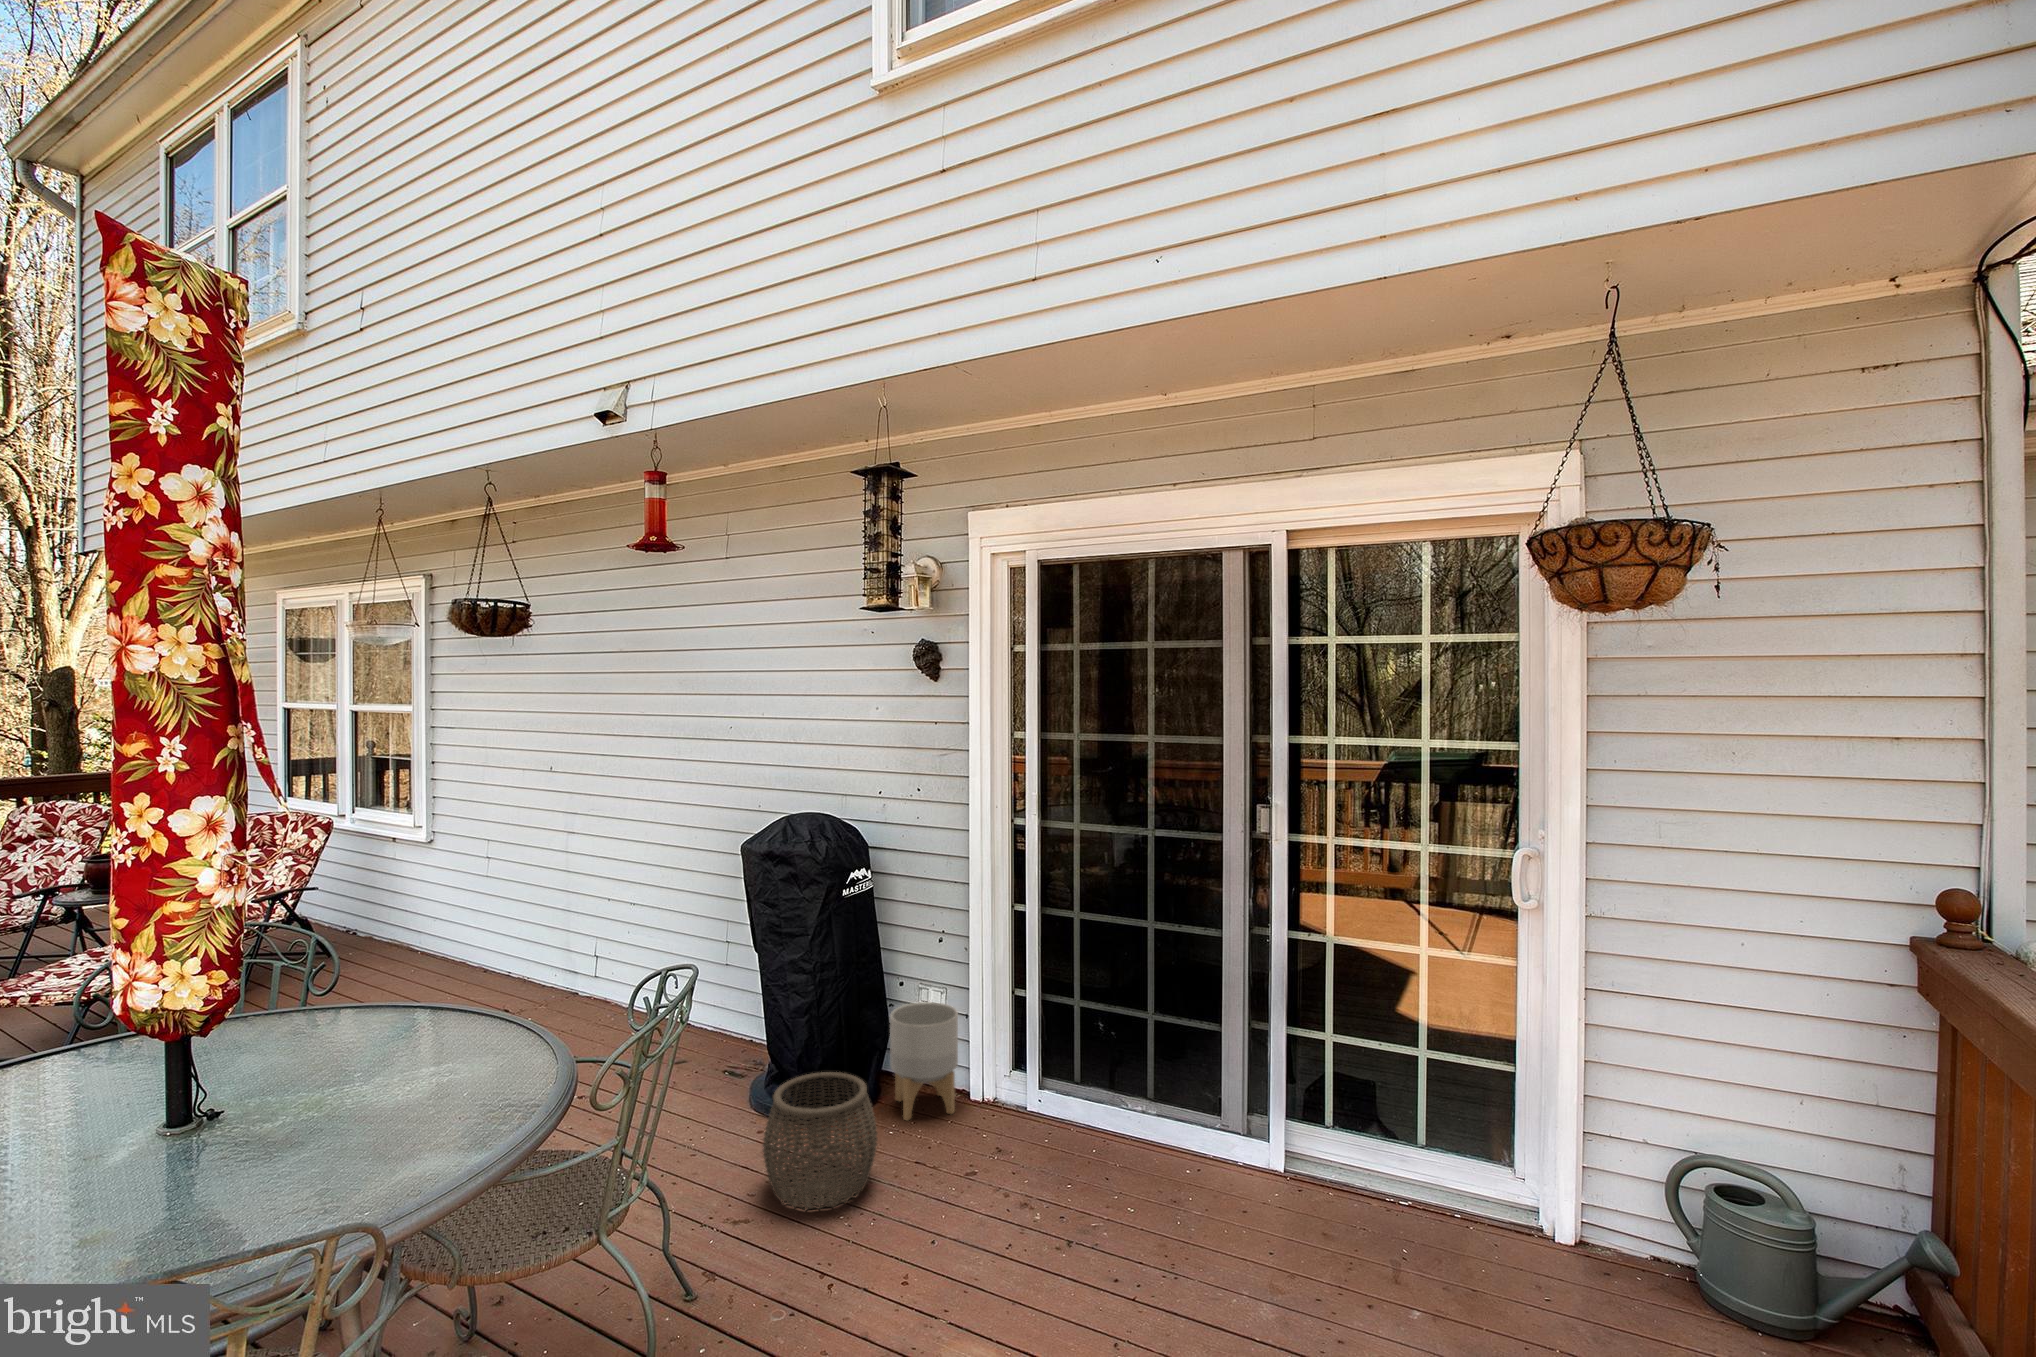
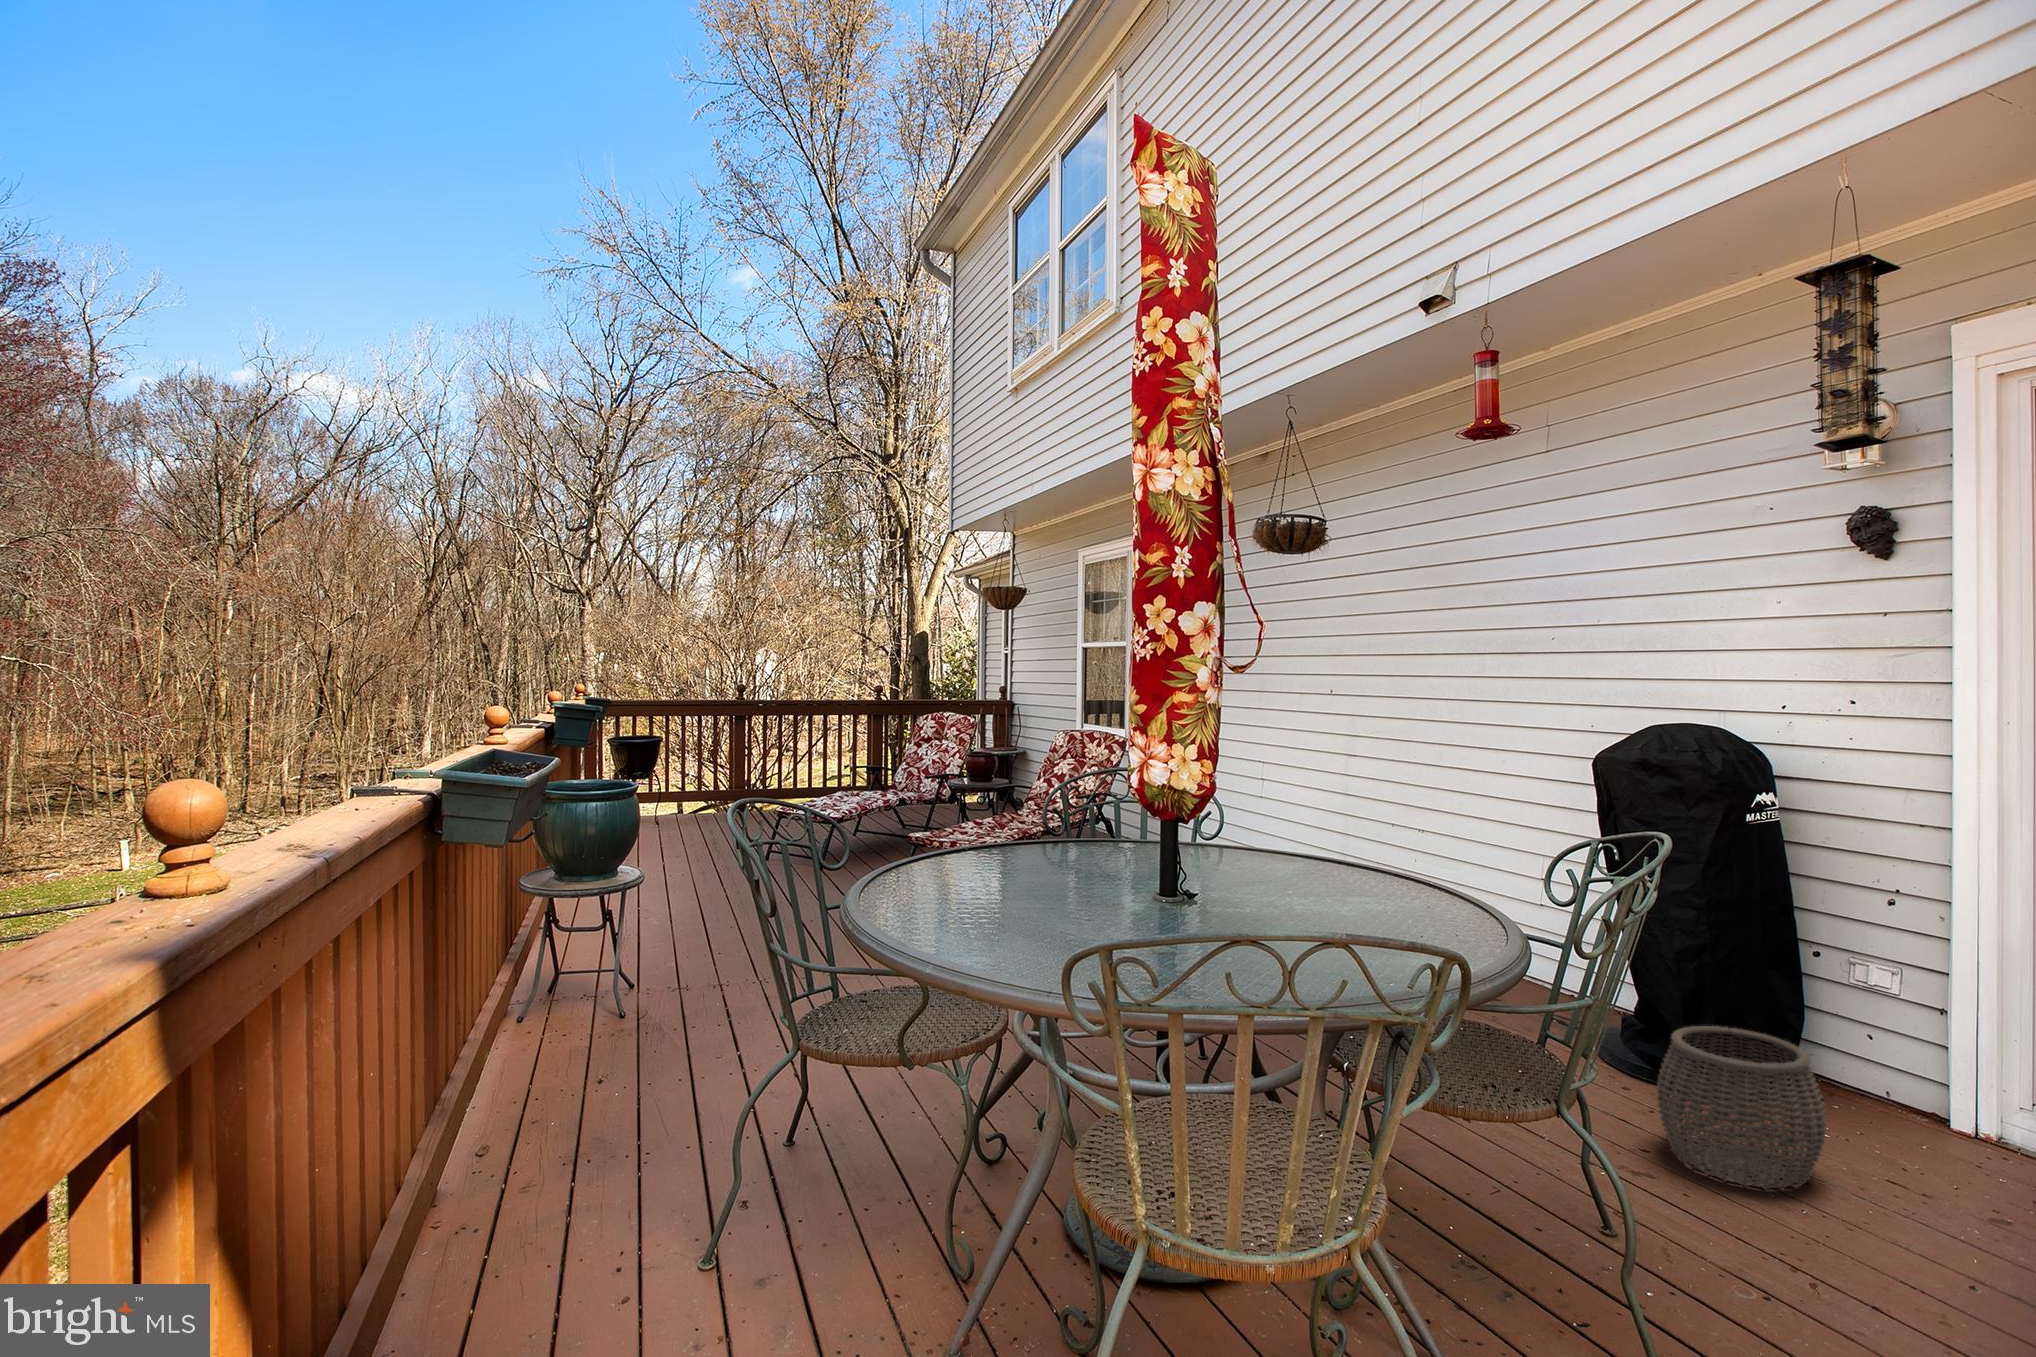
planter: present [890,1002,958,1120] -> none [1817,981,1933,1138]

